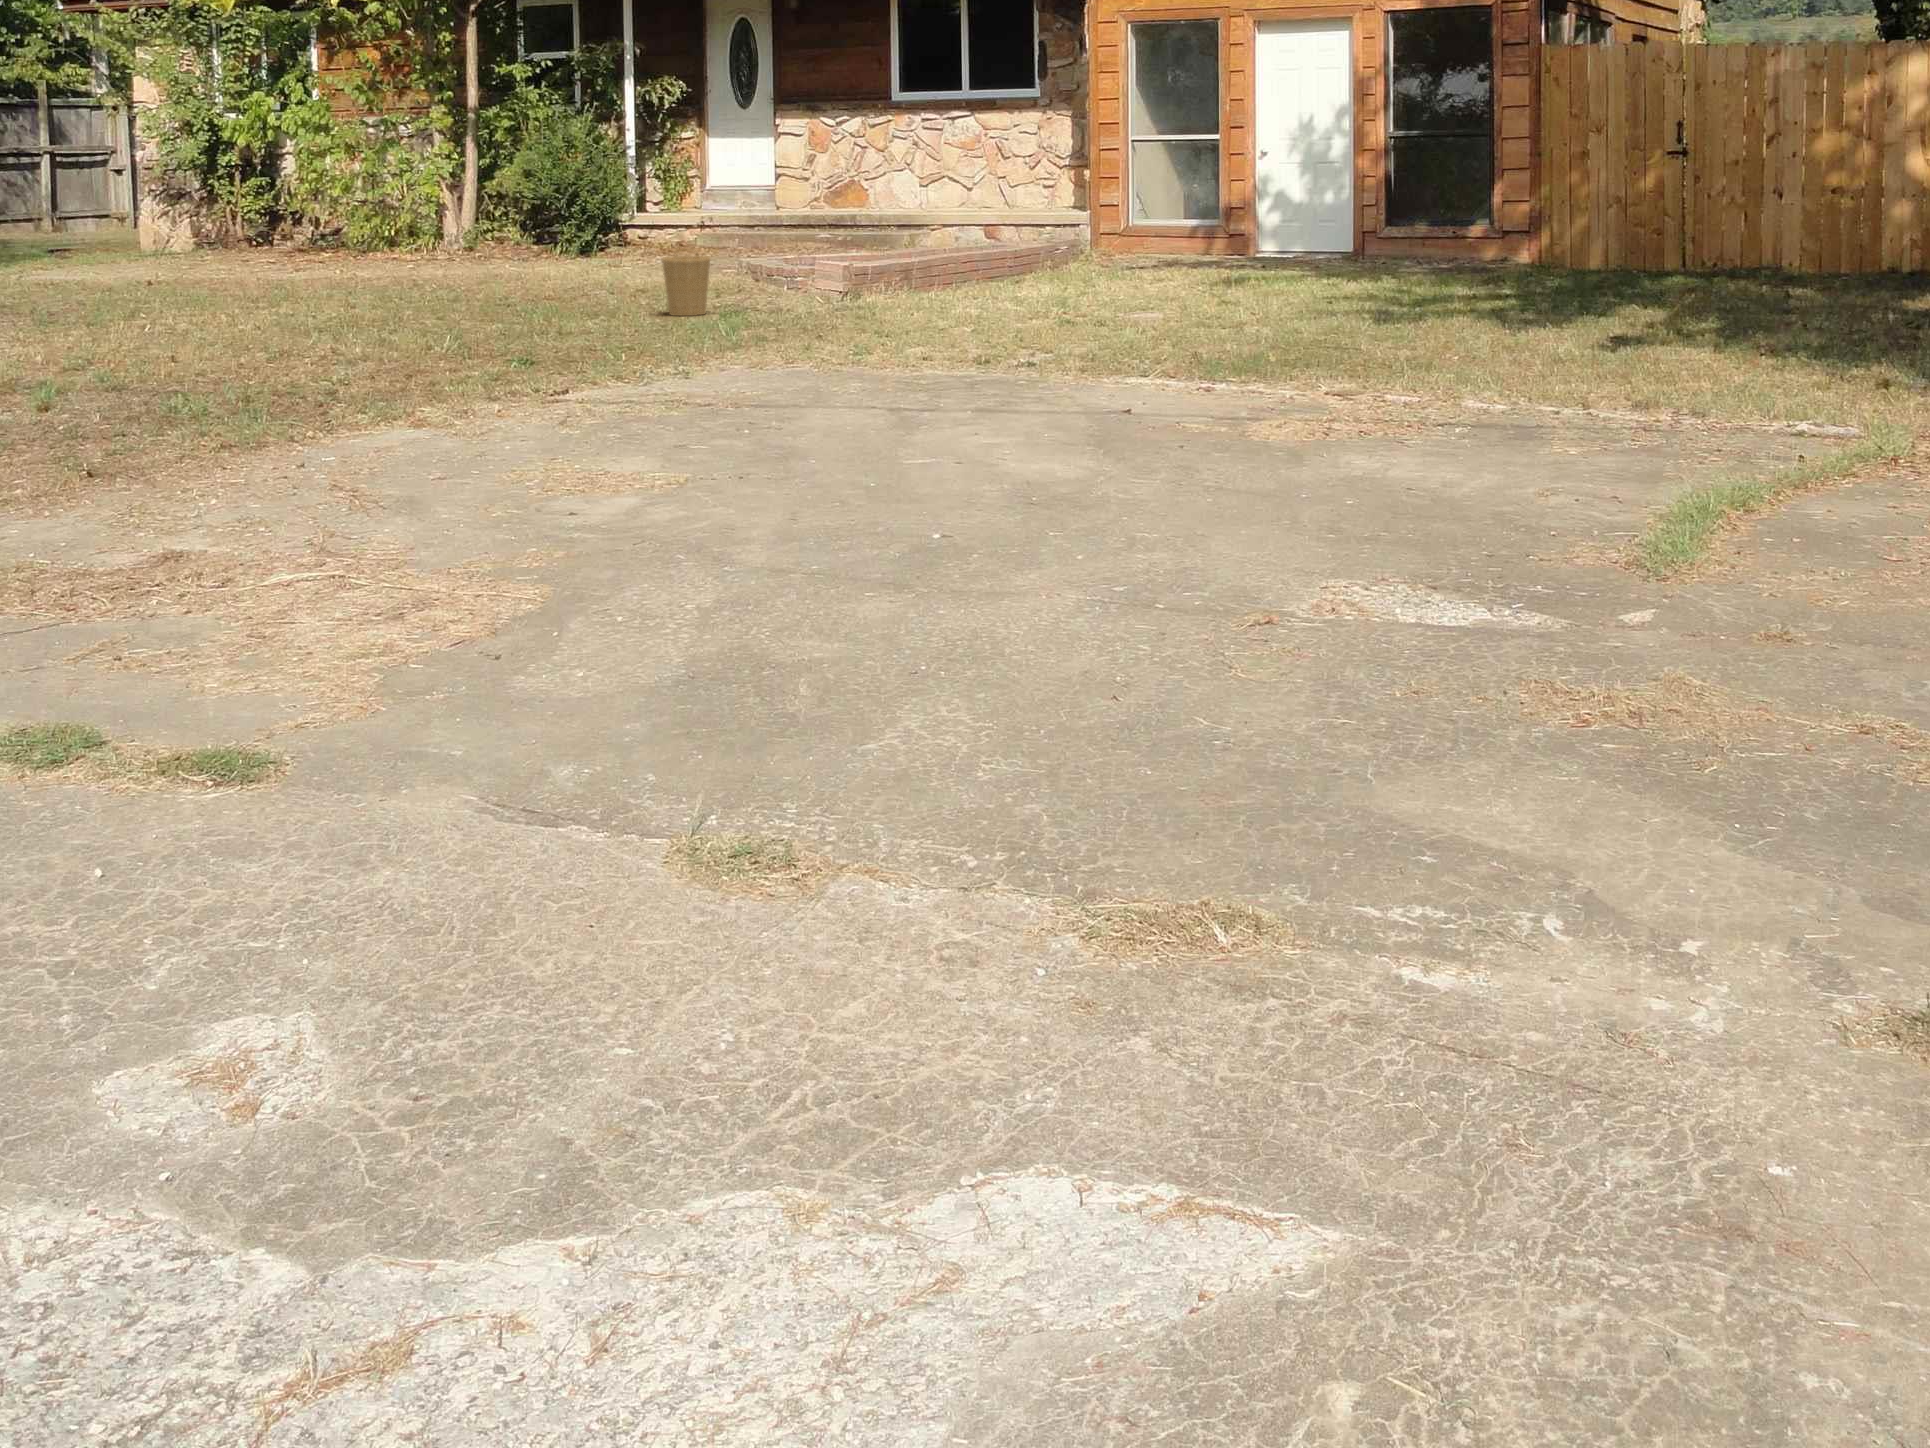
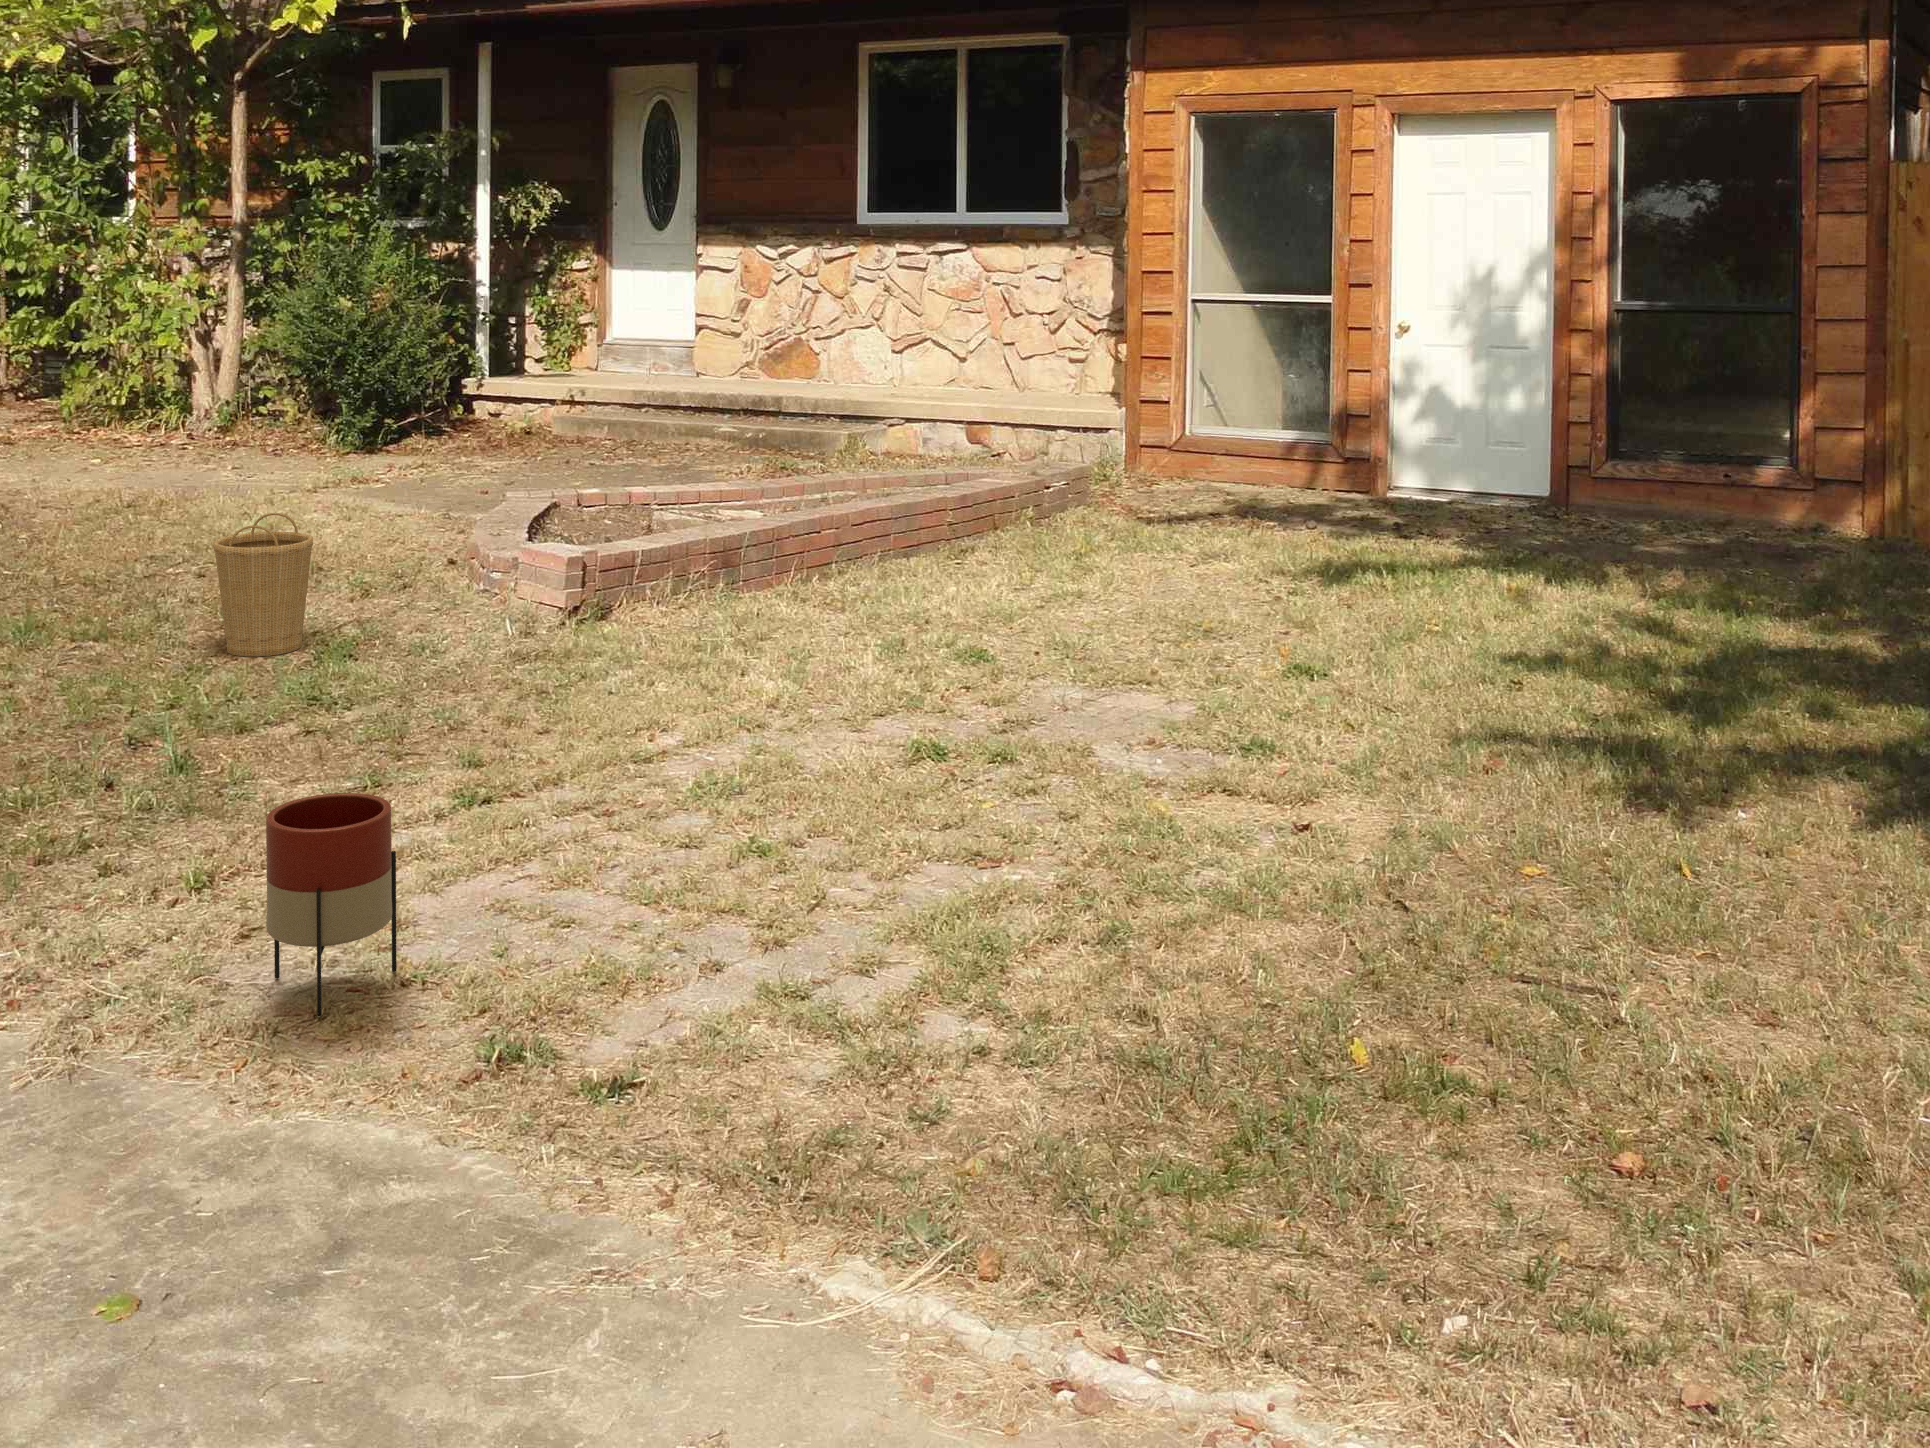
planter: none [860,294,907,364] -> present [266,793,397,1017]

